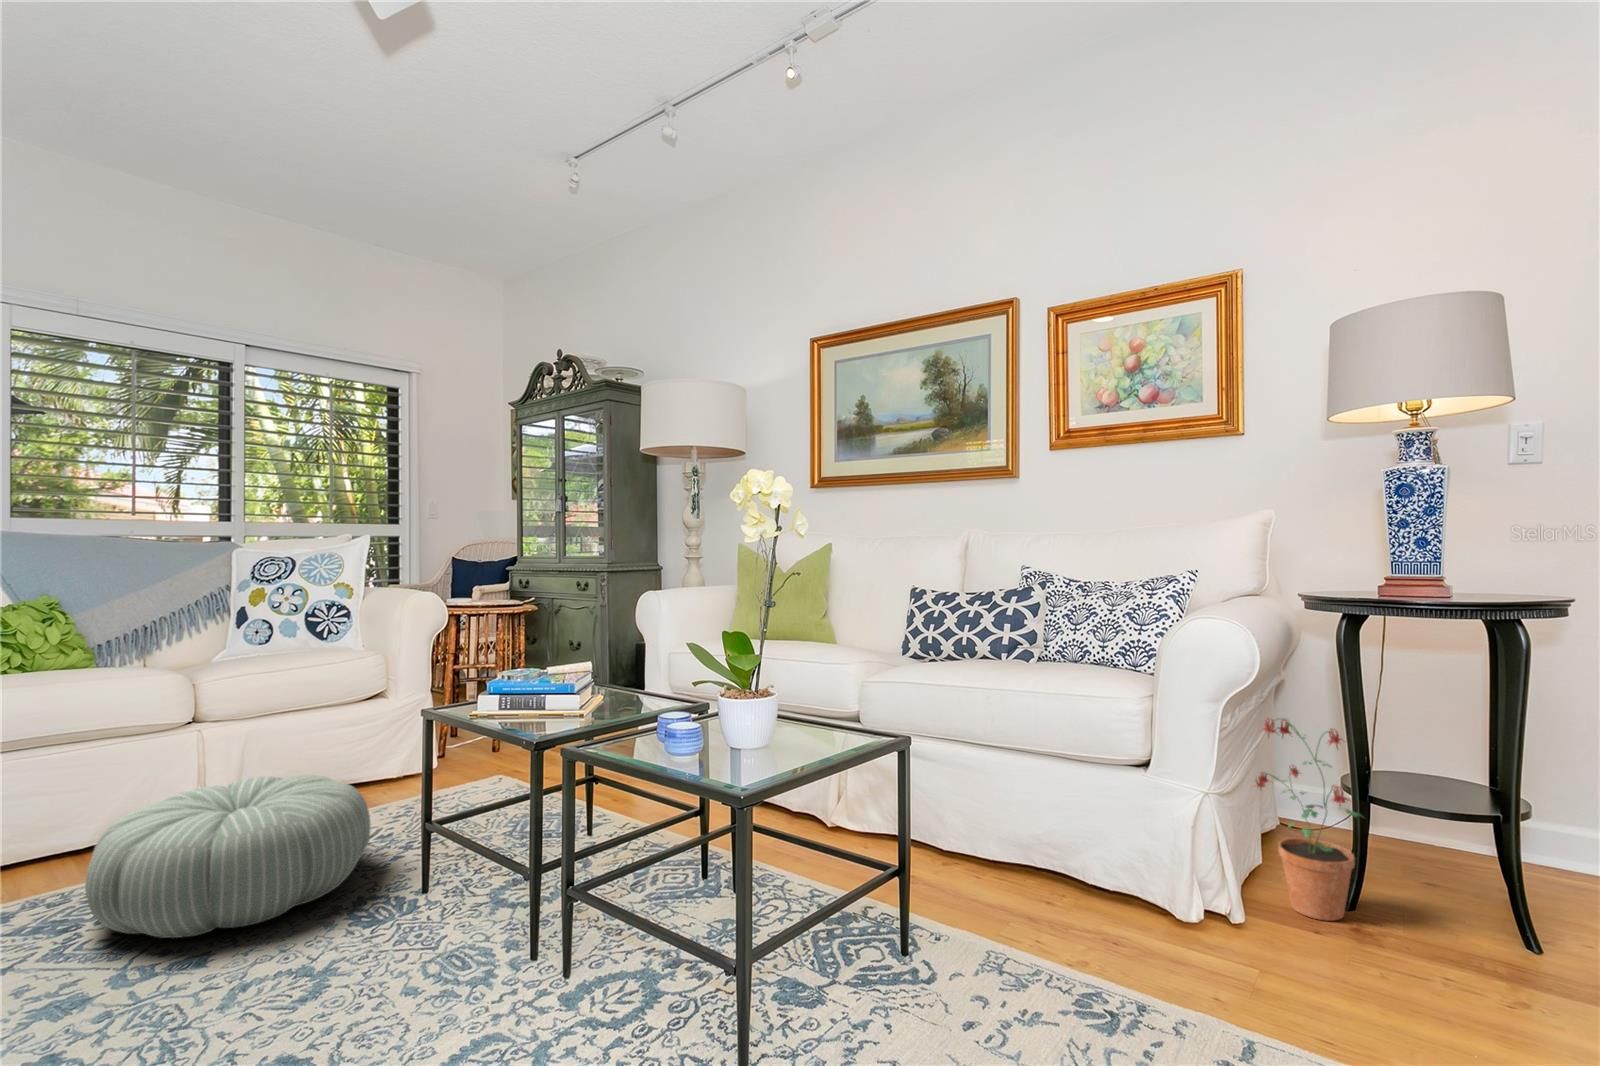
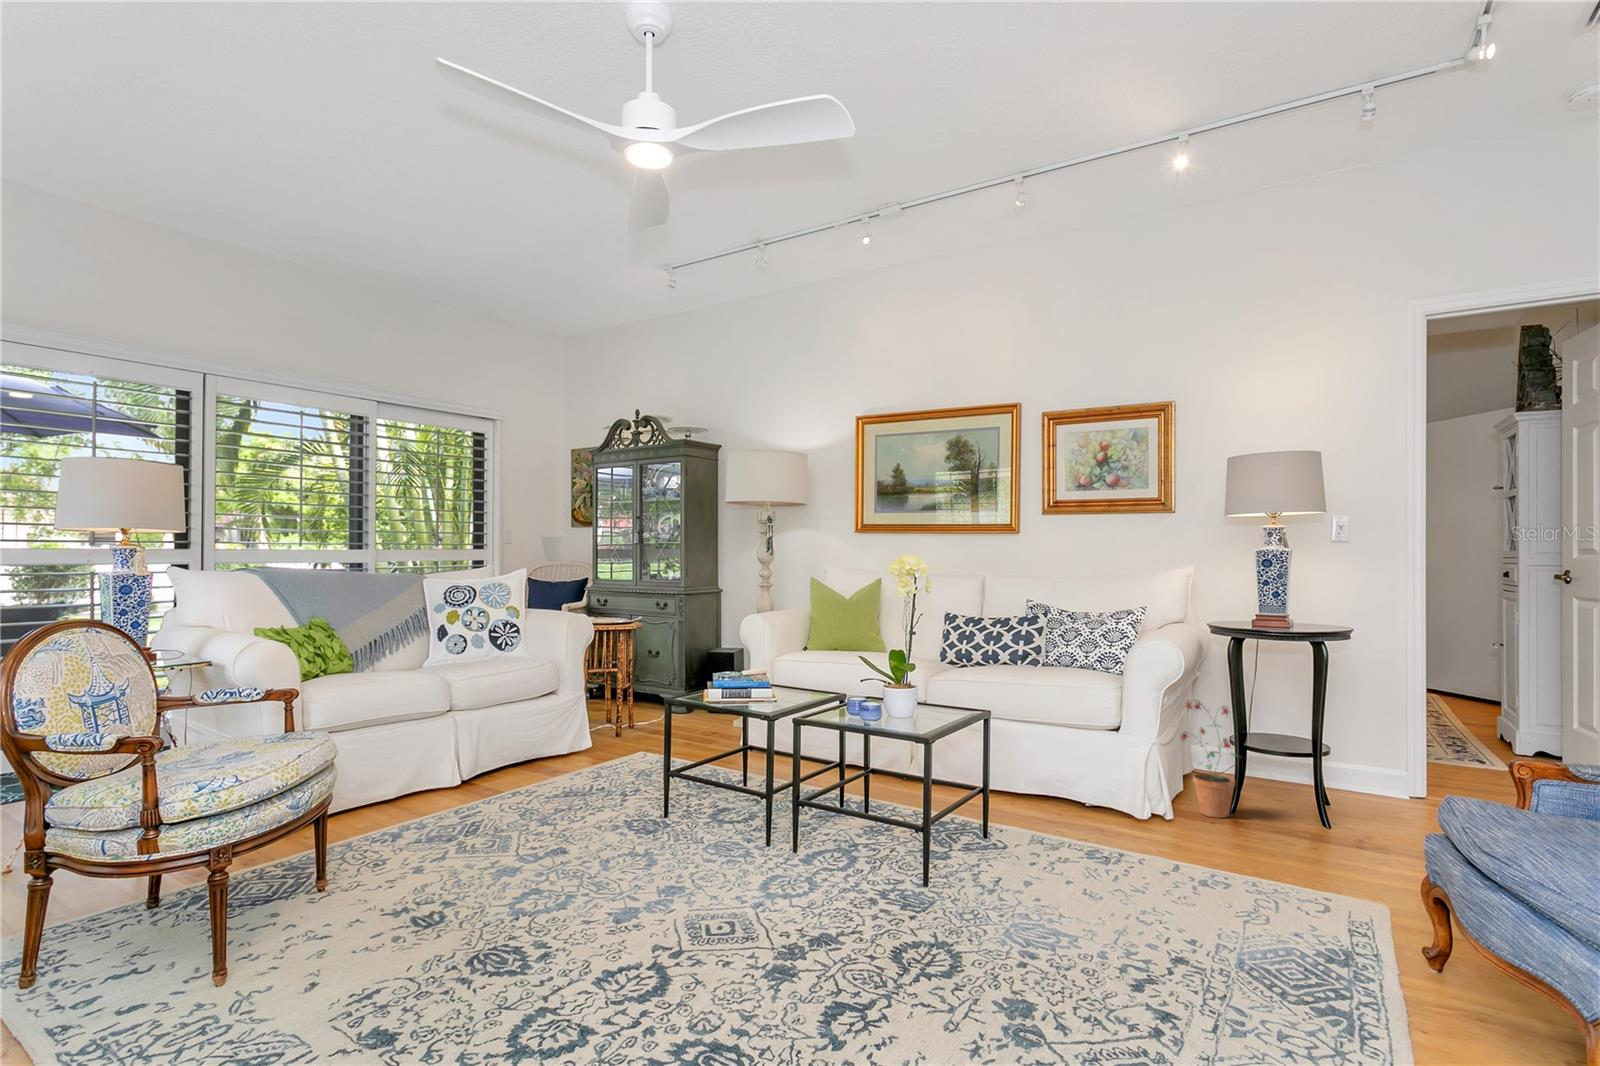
pouf: present [85,775,371,938] -> none [452,742,615,838]

